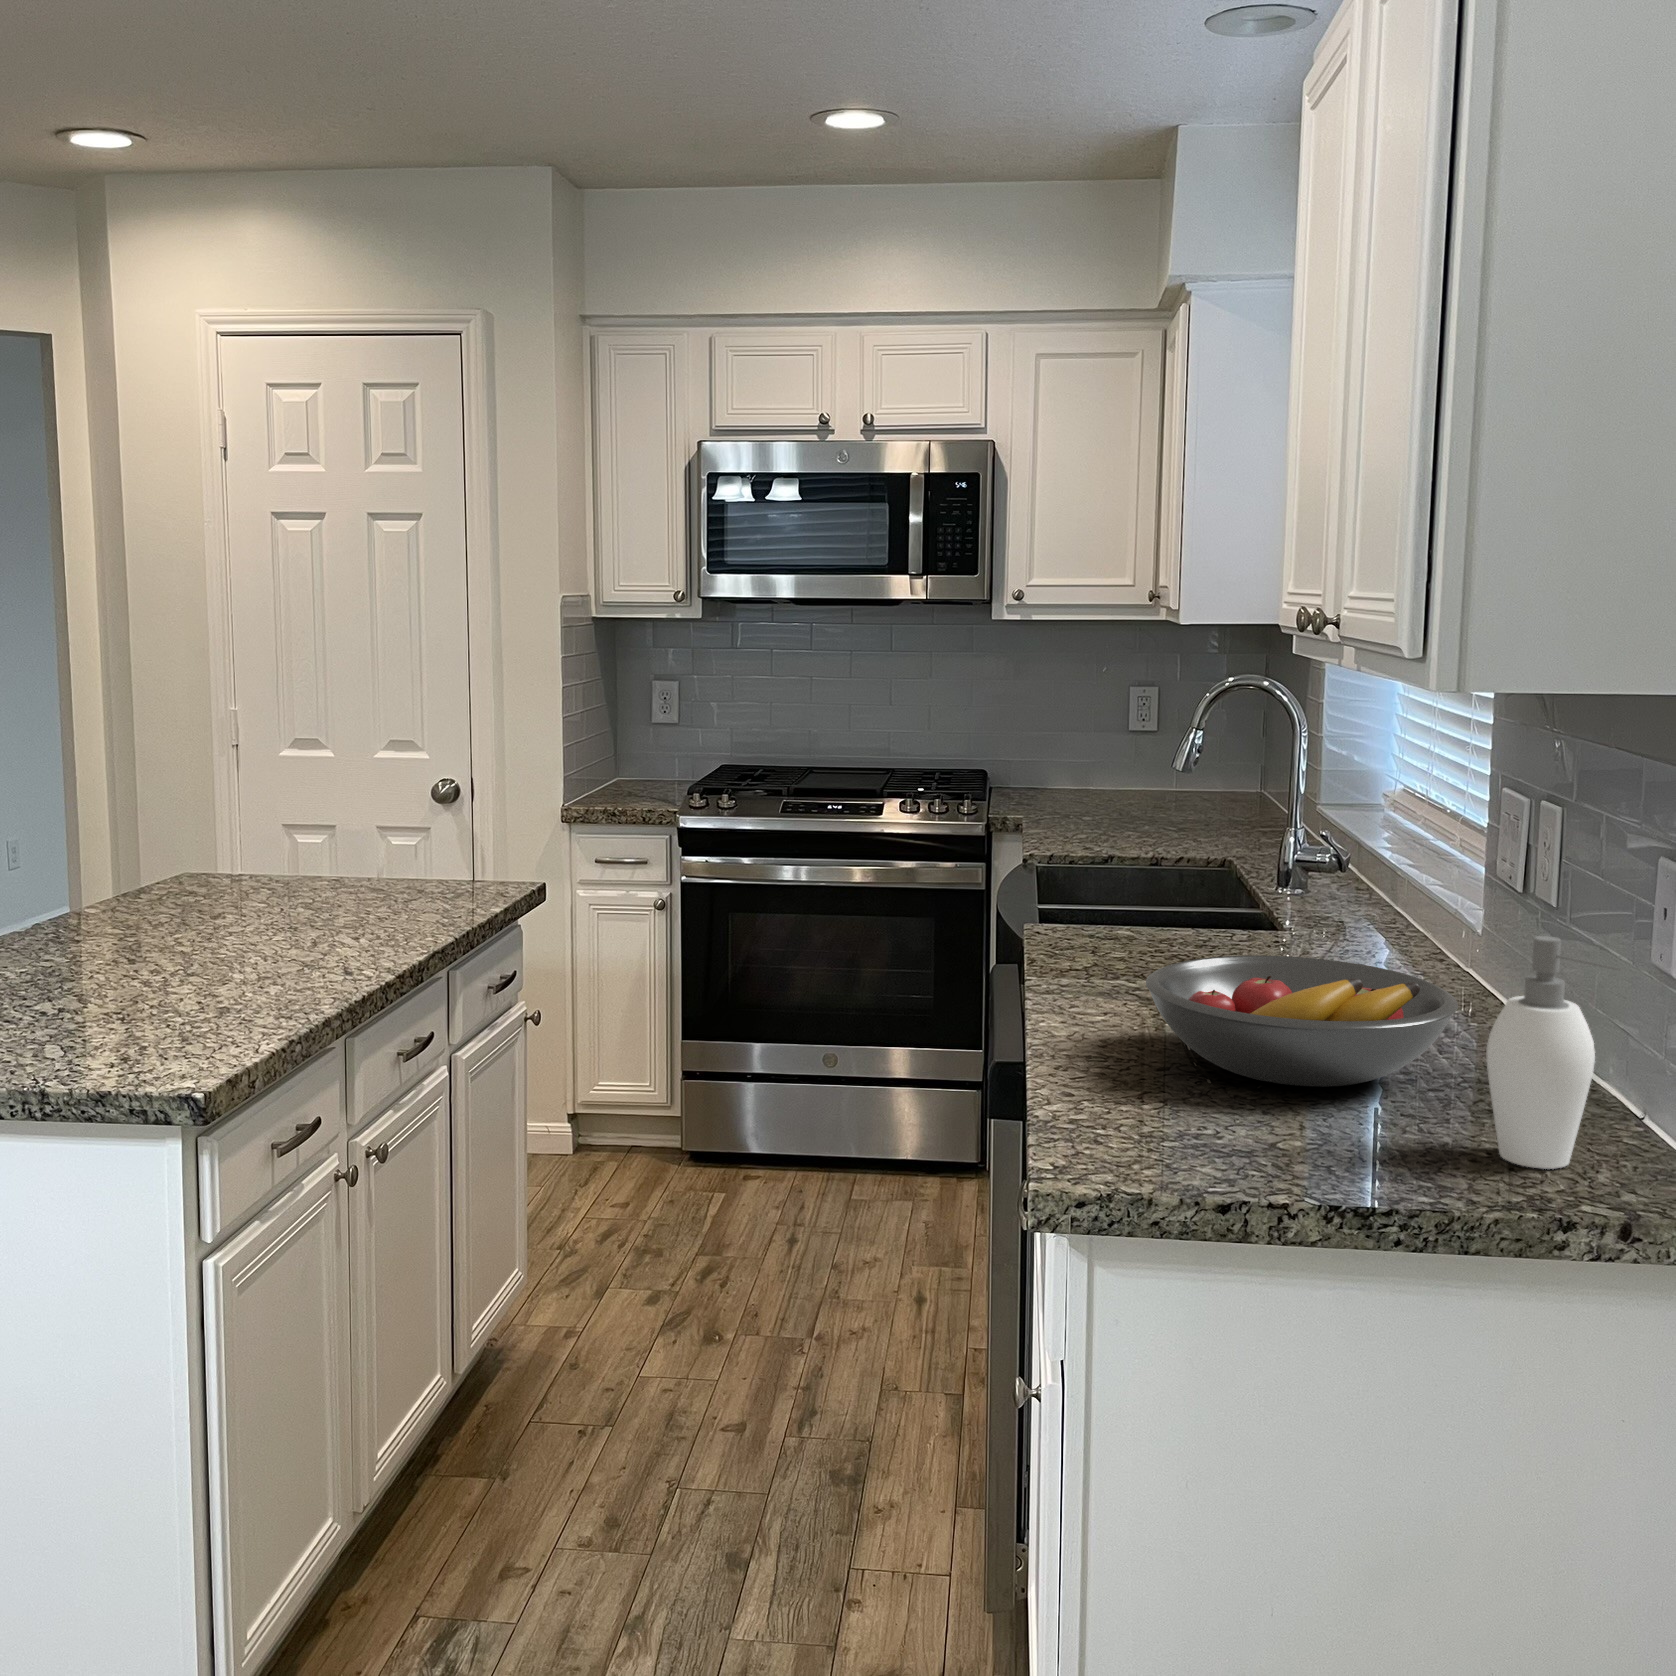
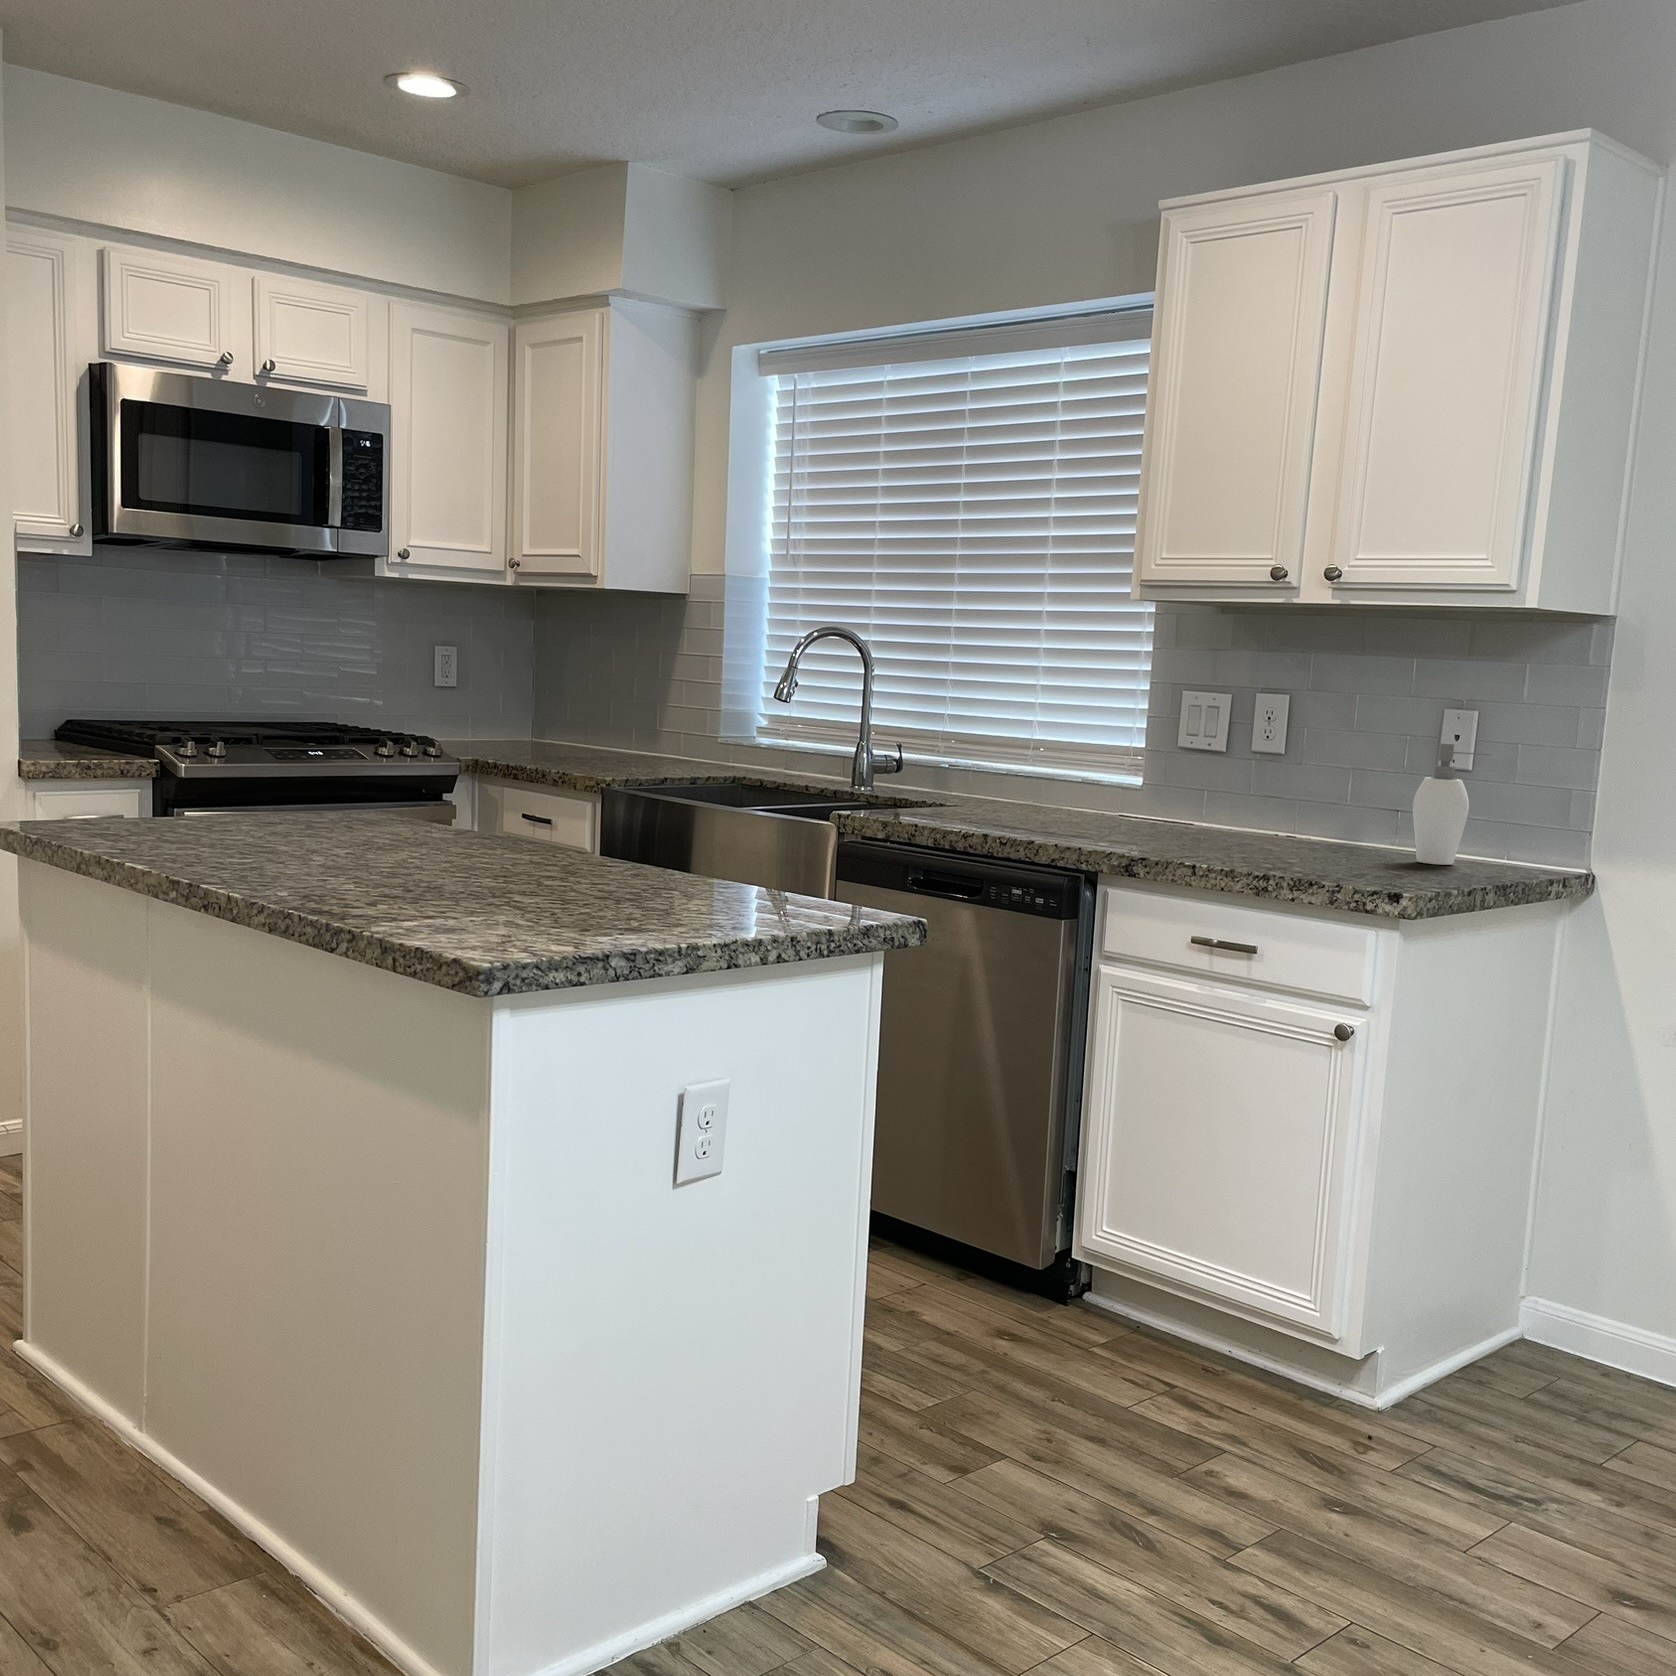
fruit bowl: present [1146,955,1458,1087] -> none [1152,787,1341,853]

